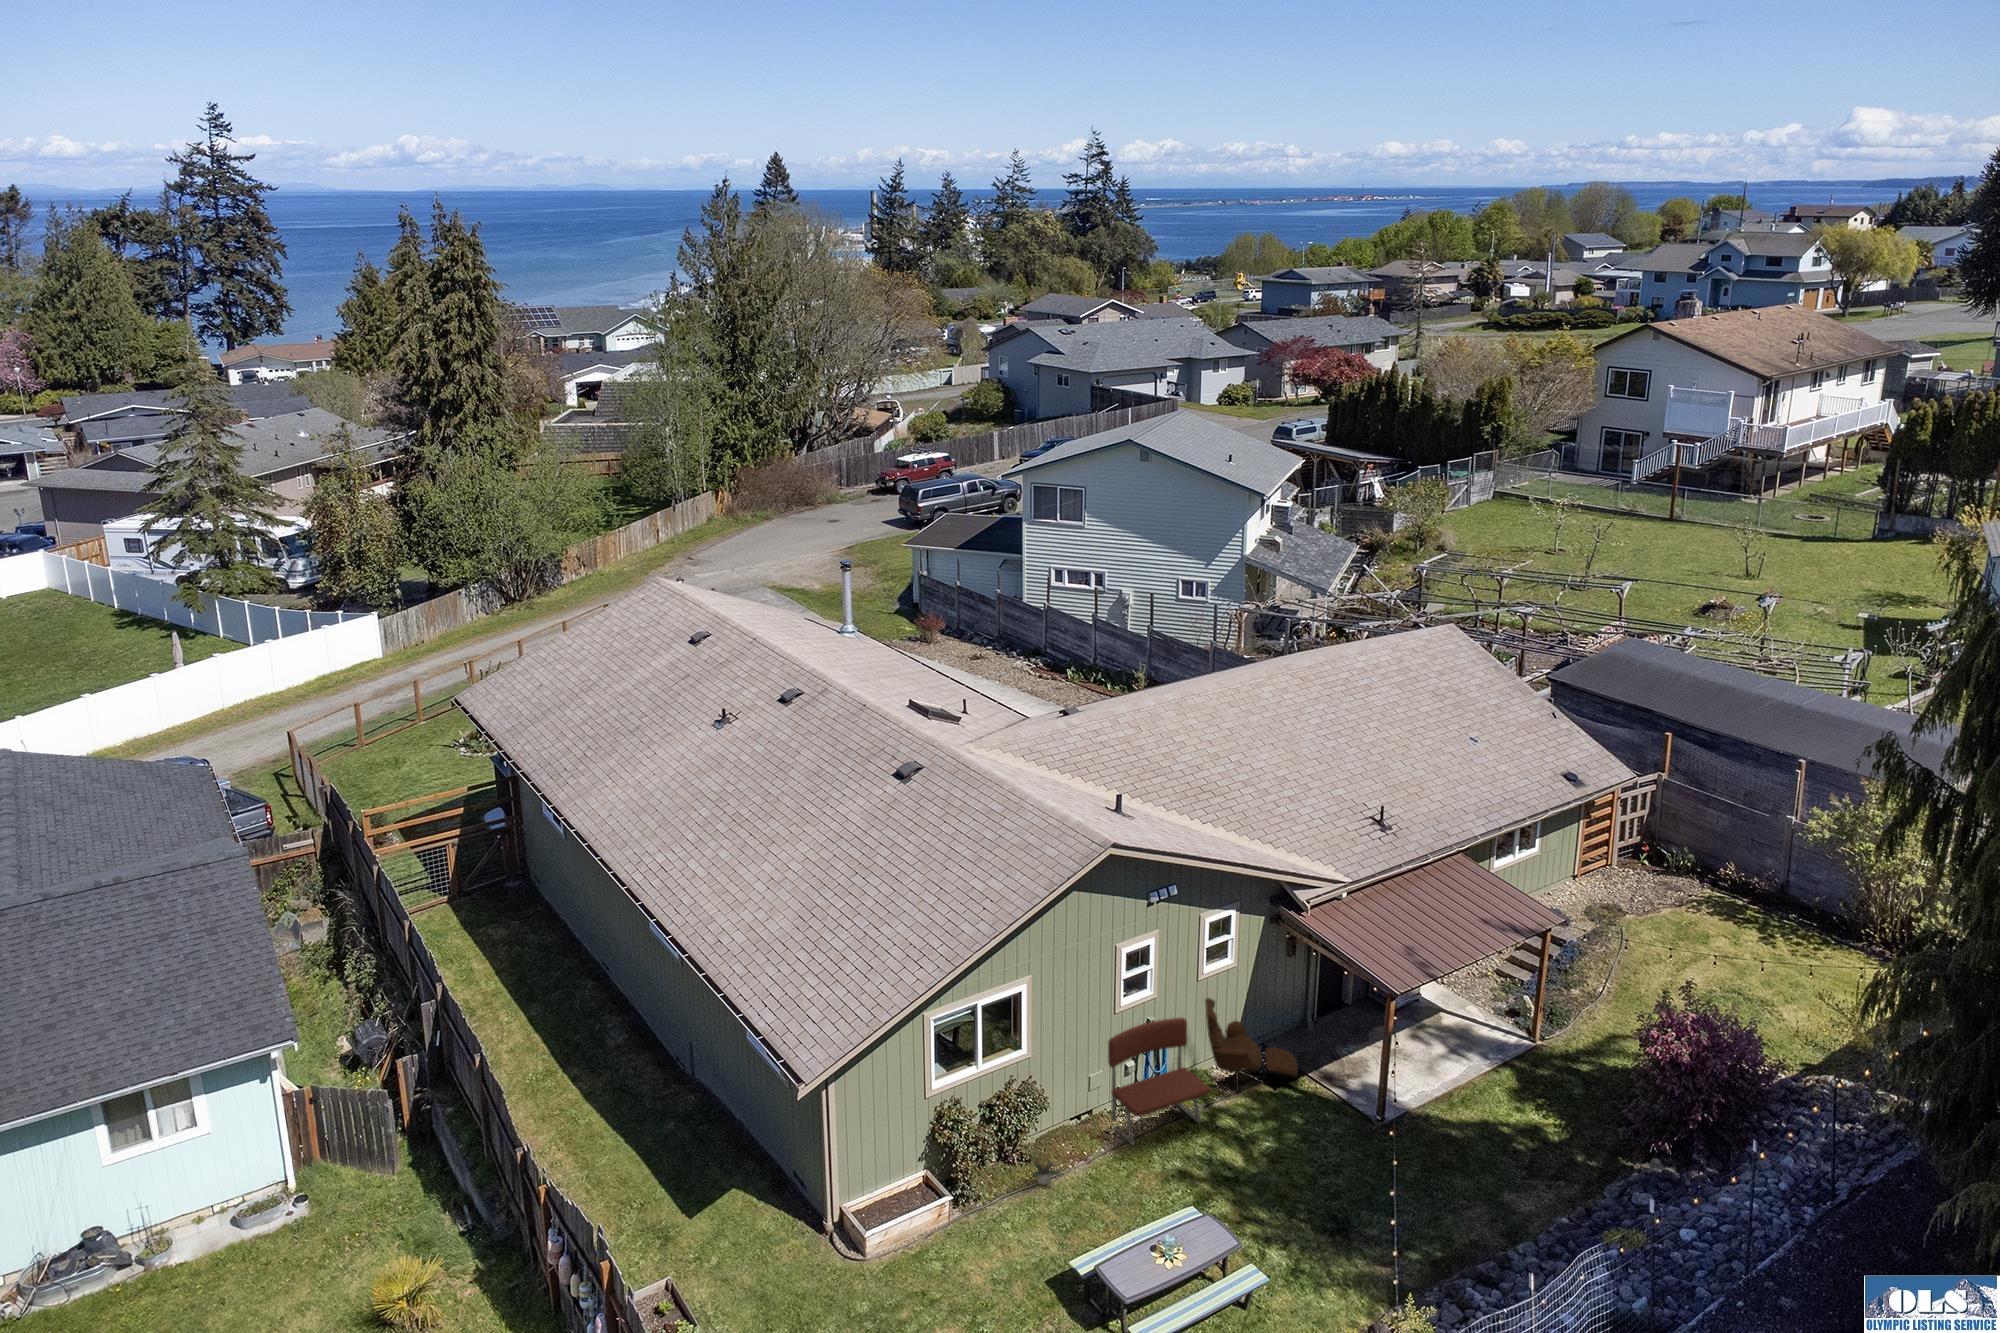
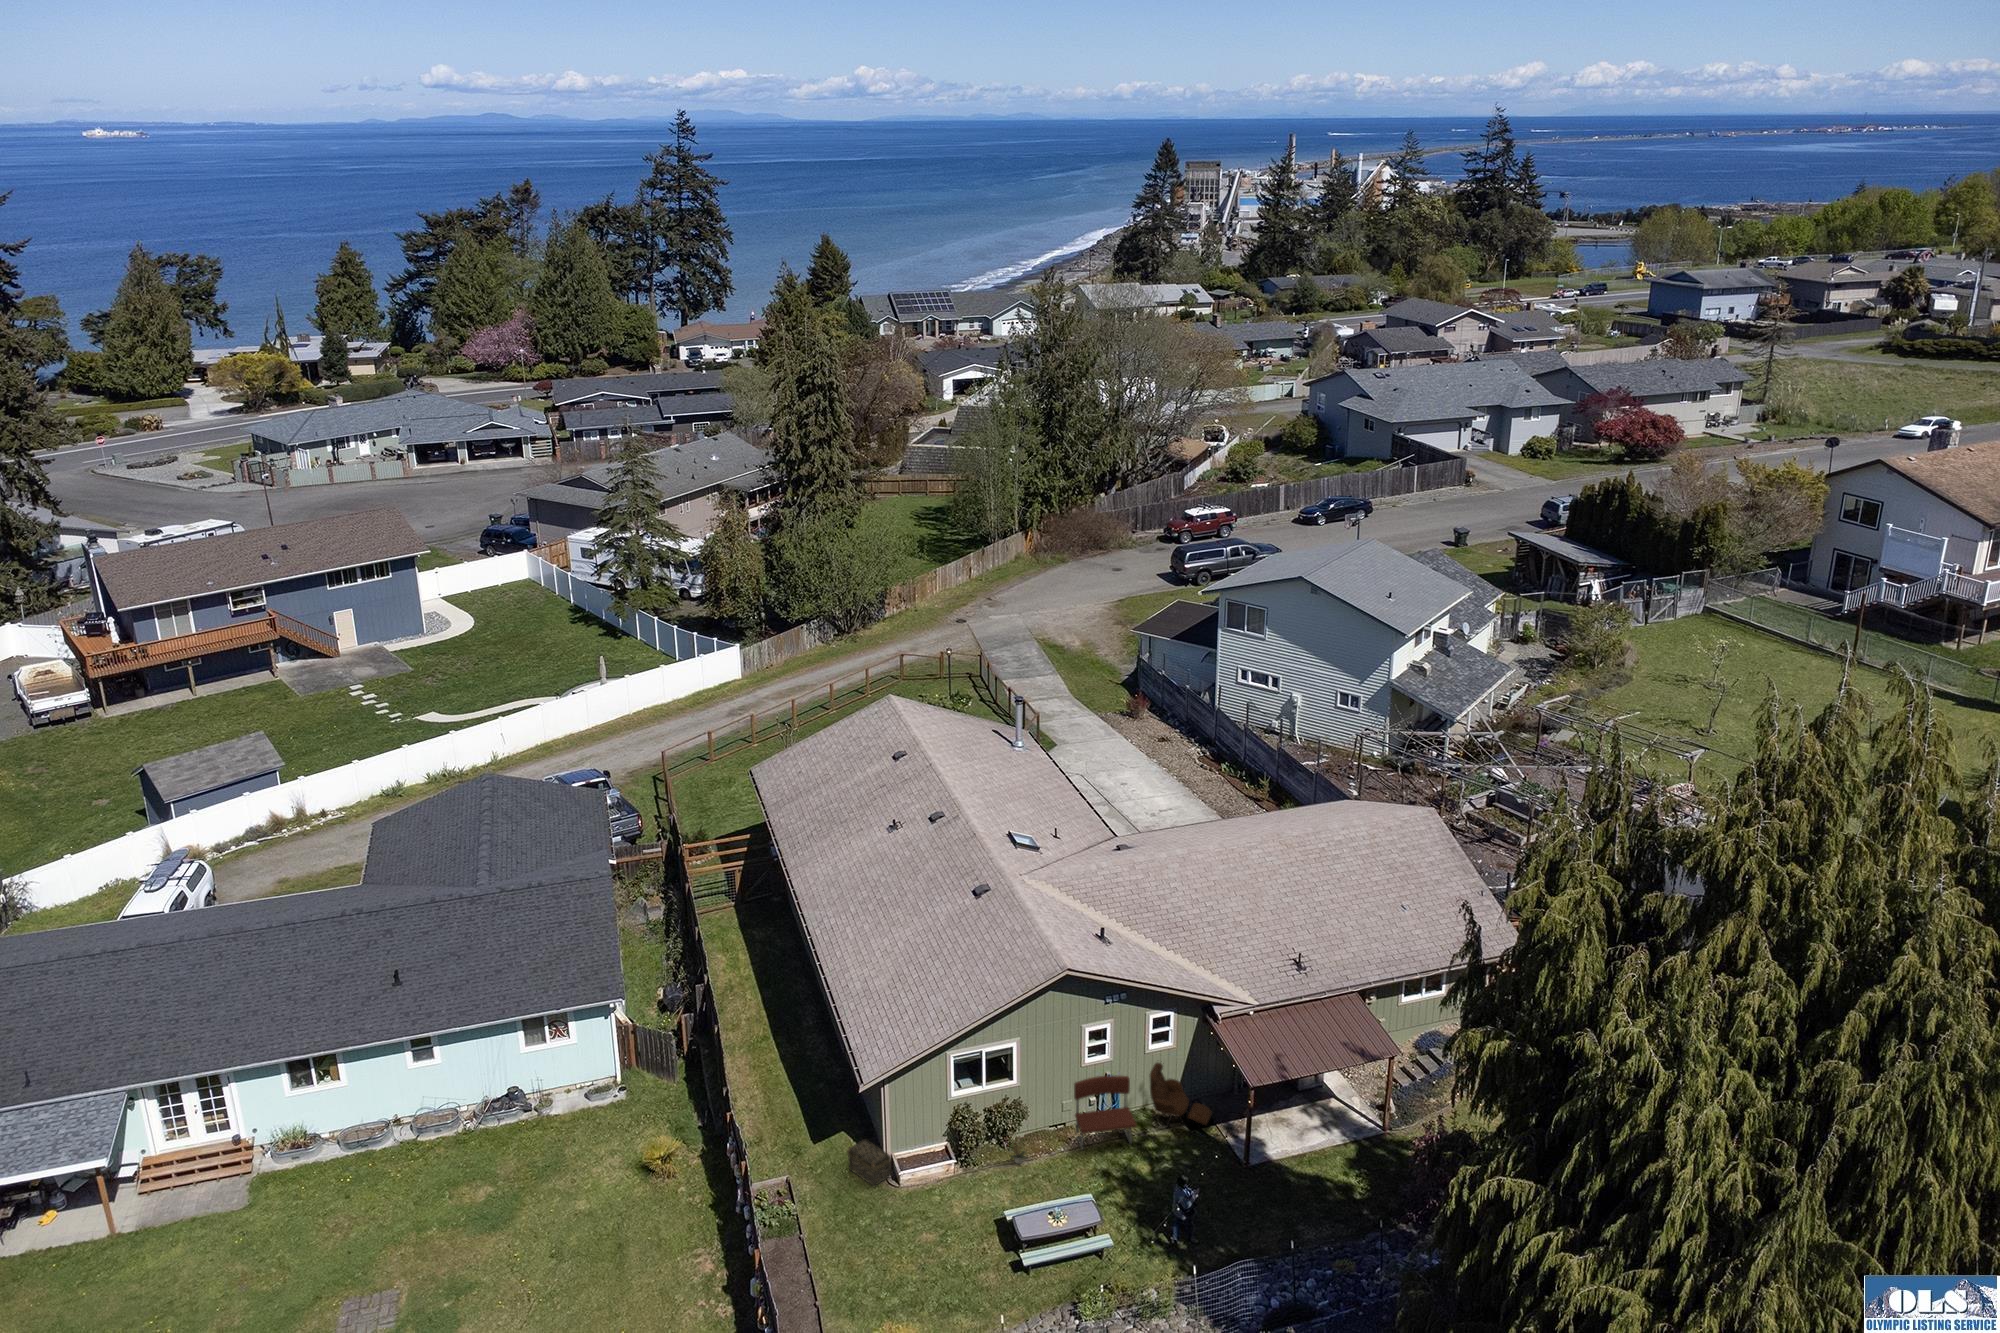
basket: none [764,1189,846,1270] -> present [847,1139,891,1187]

